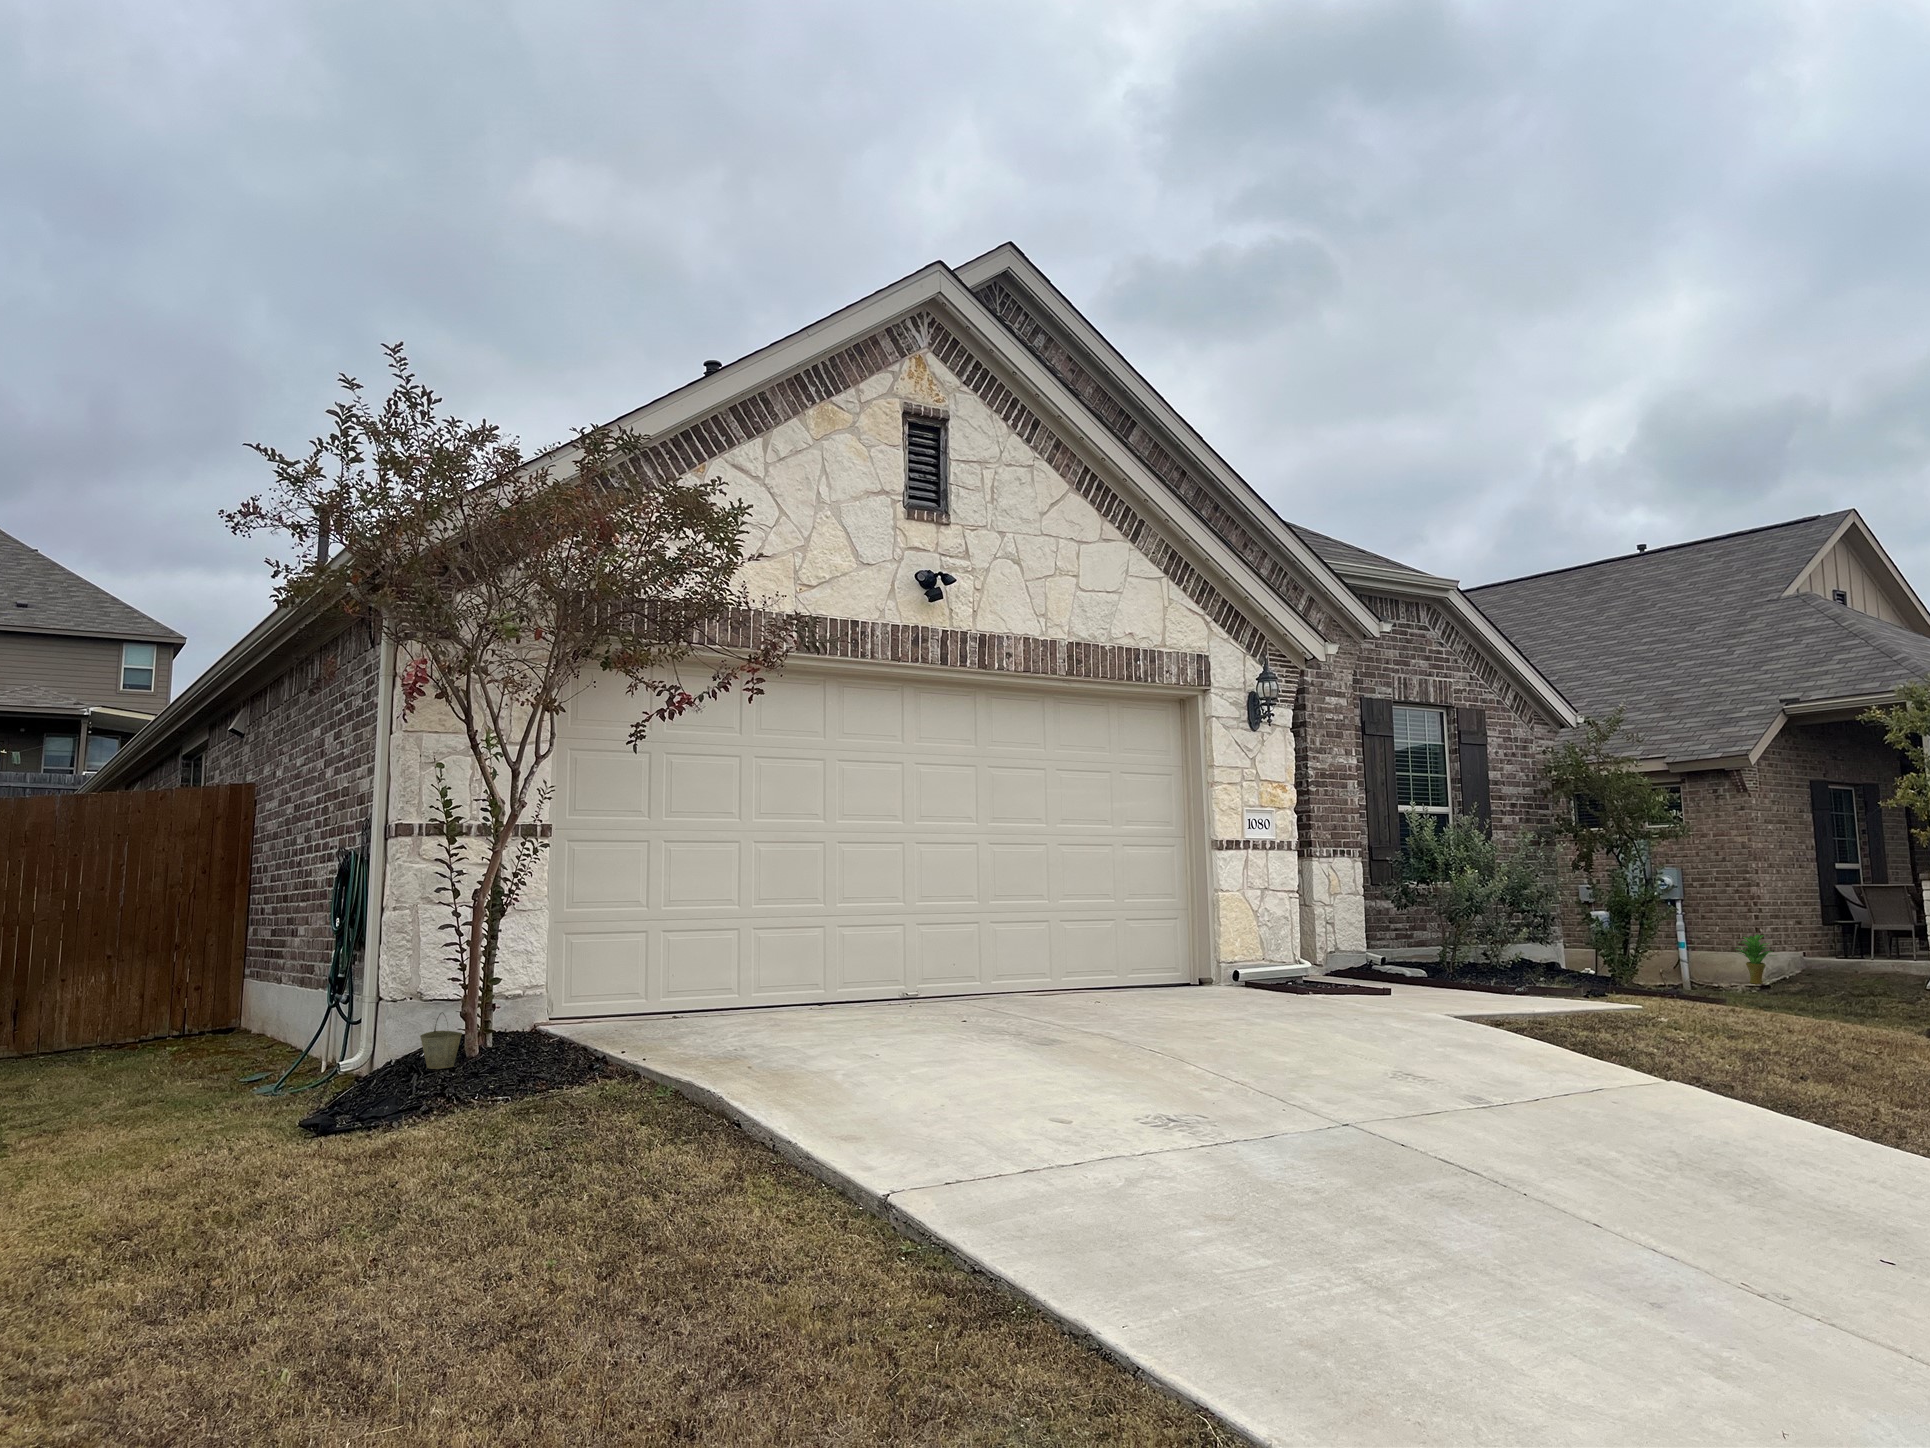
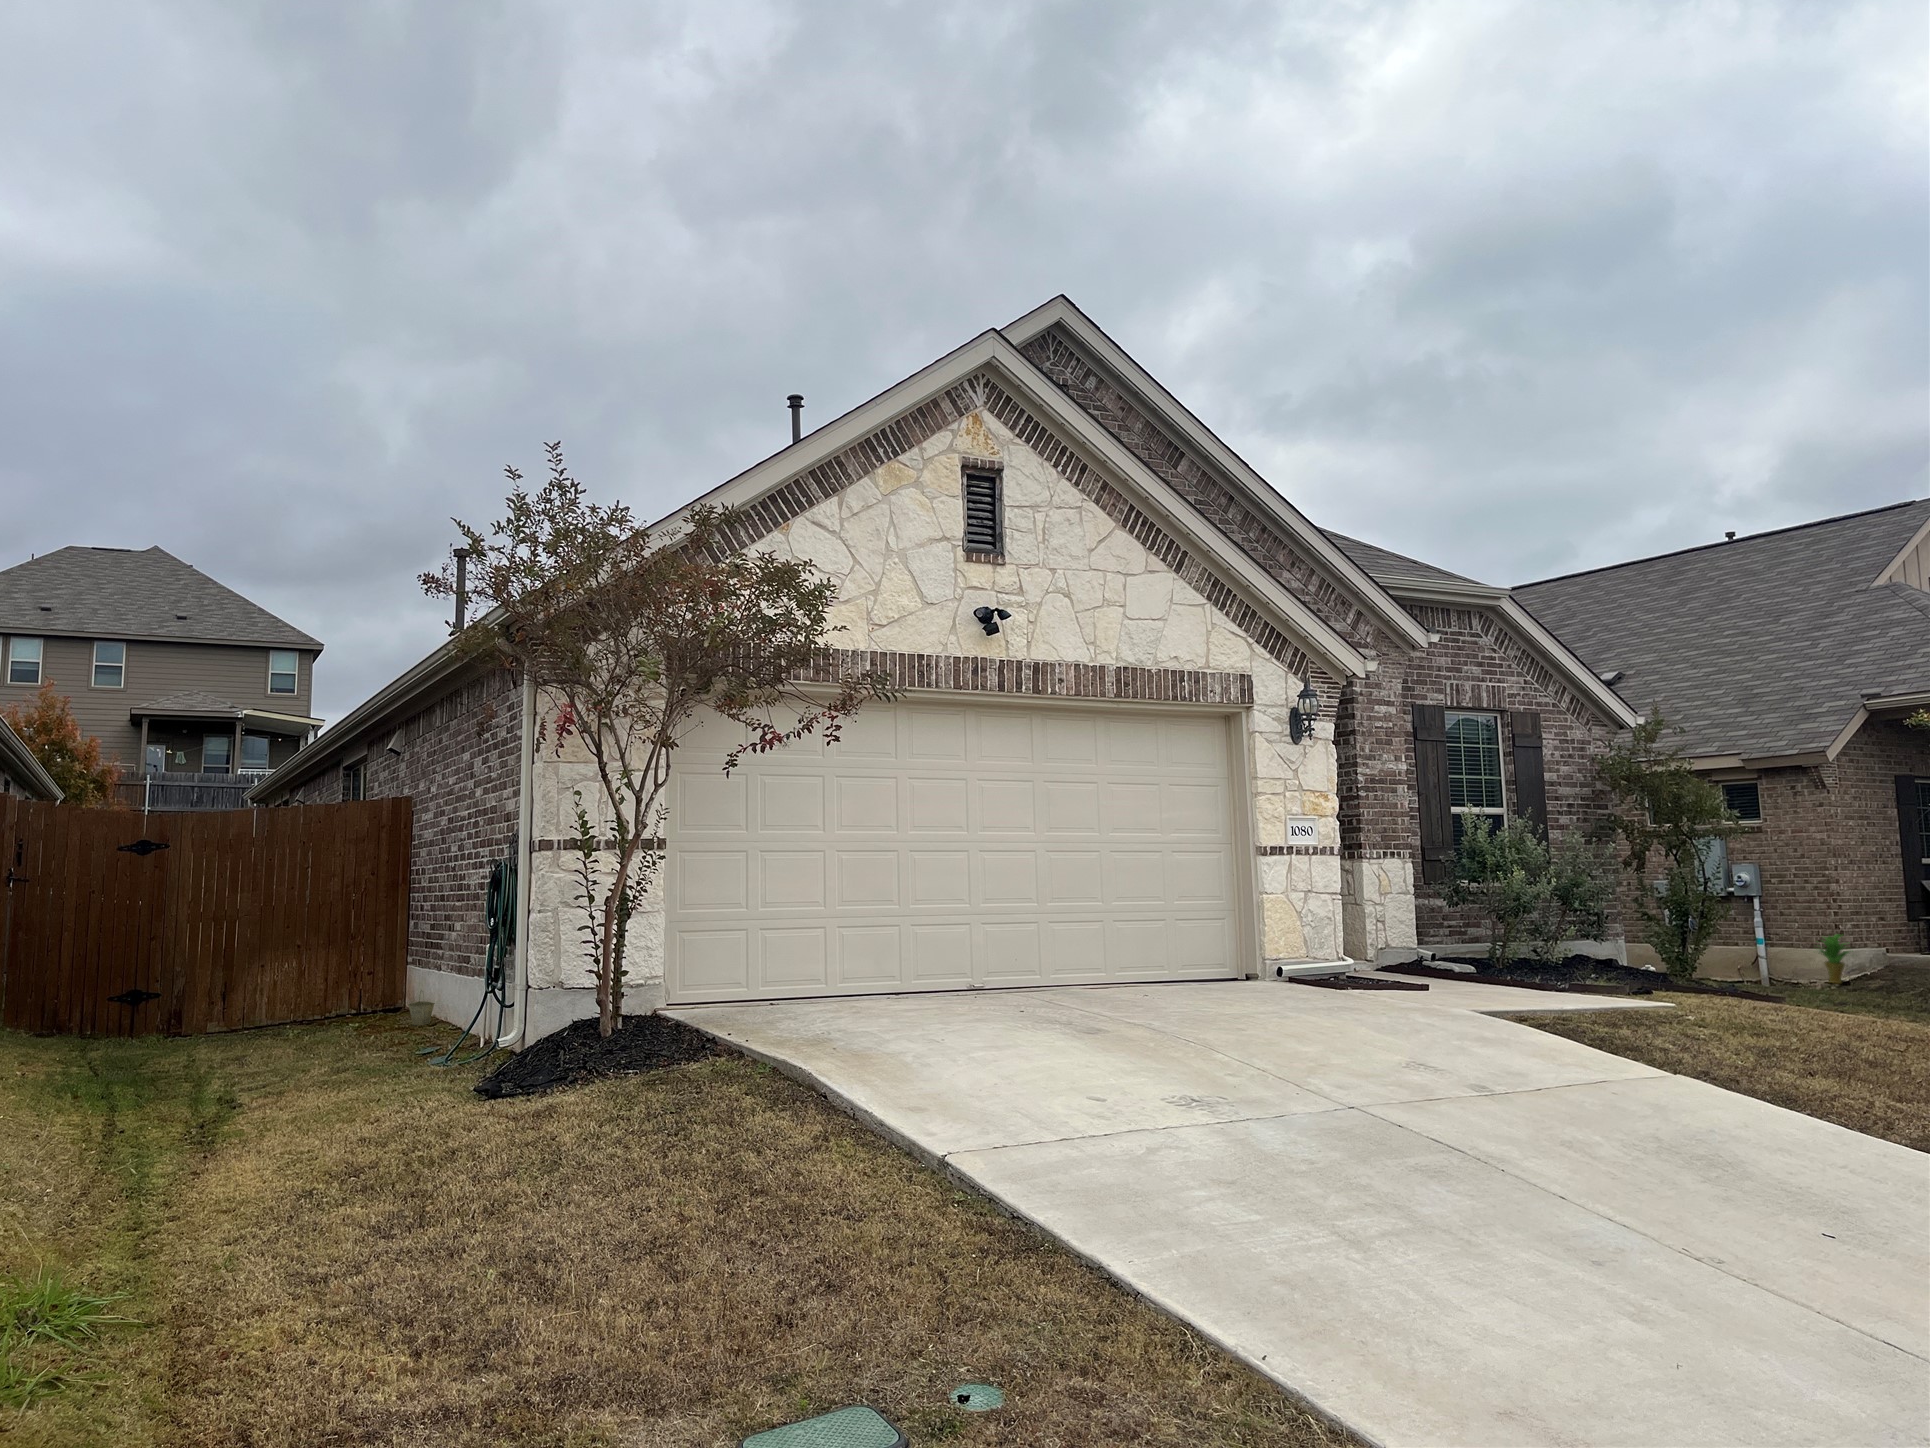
bucket: present [420,1012,462,1069] -> present [408,999,435,1025]

